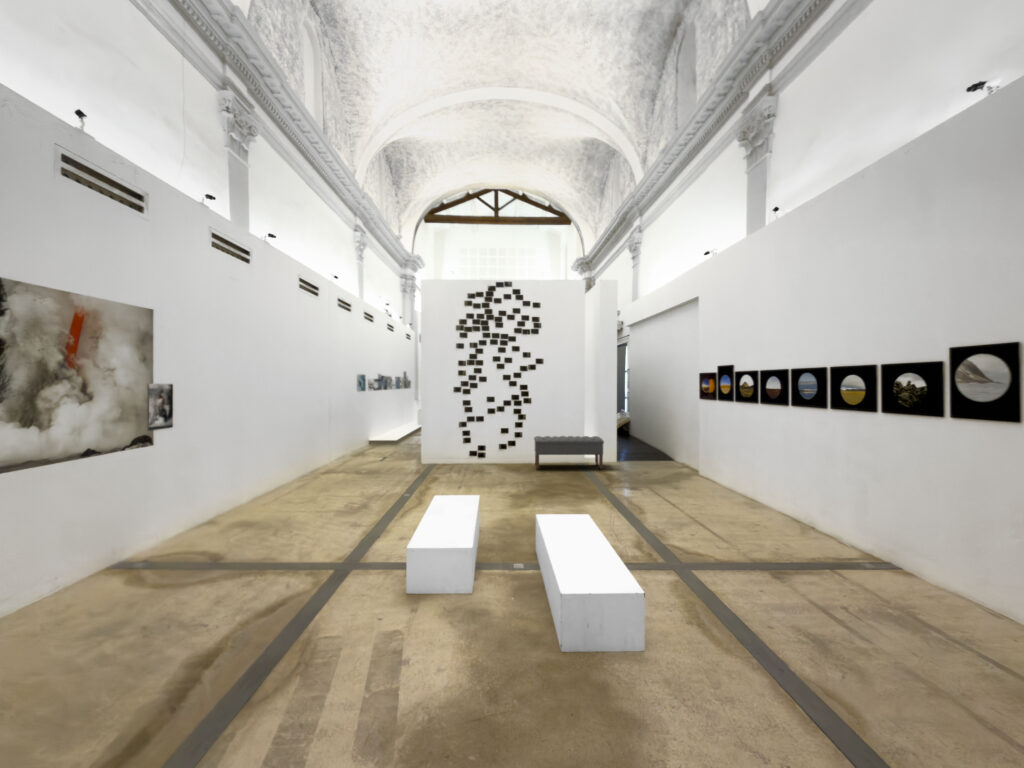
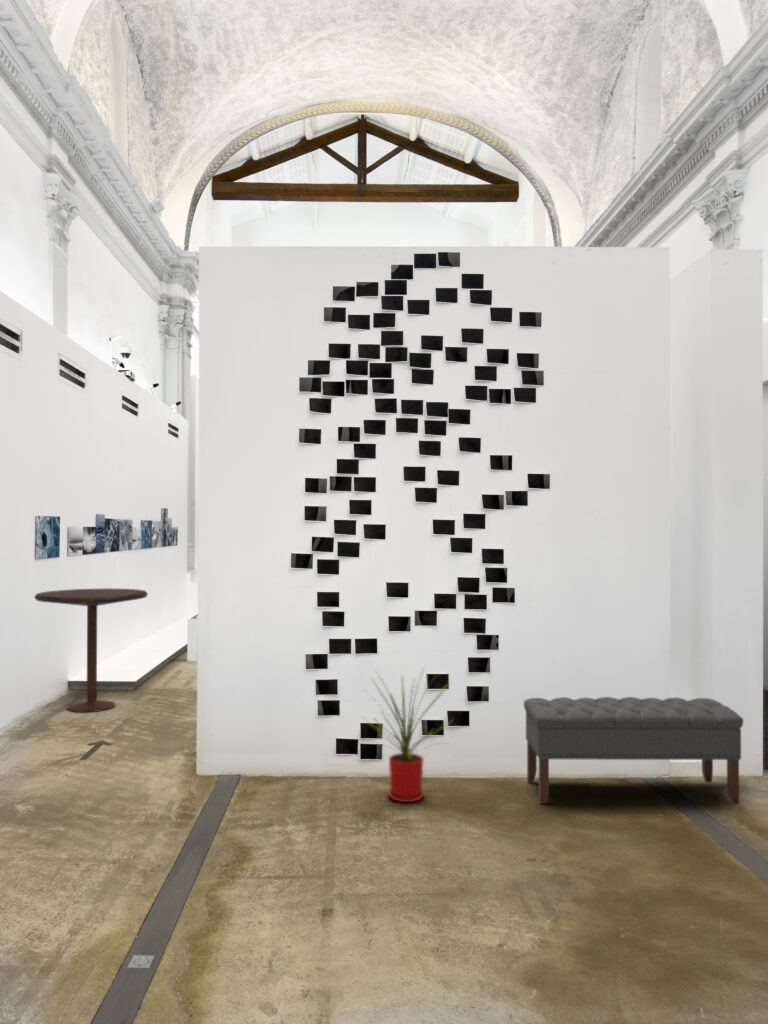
pedestal table: none [359,402,402,449] -> present [35,588,148,712]
house plant: none [476,425,508,469] -> present [375,686,441,802]

